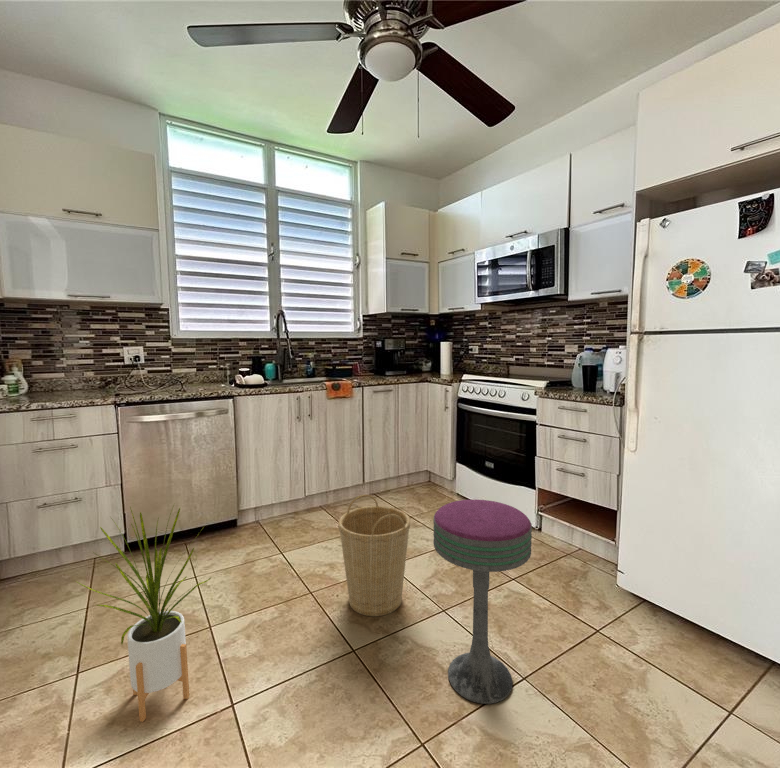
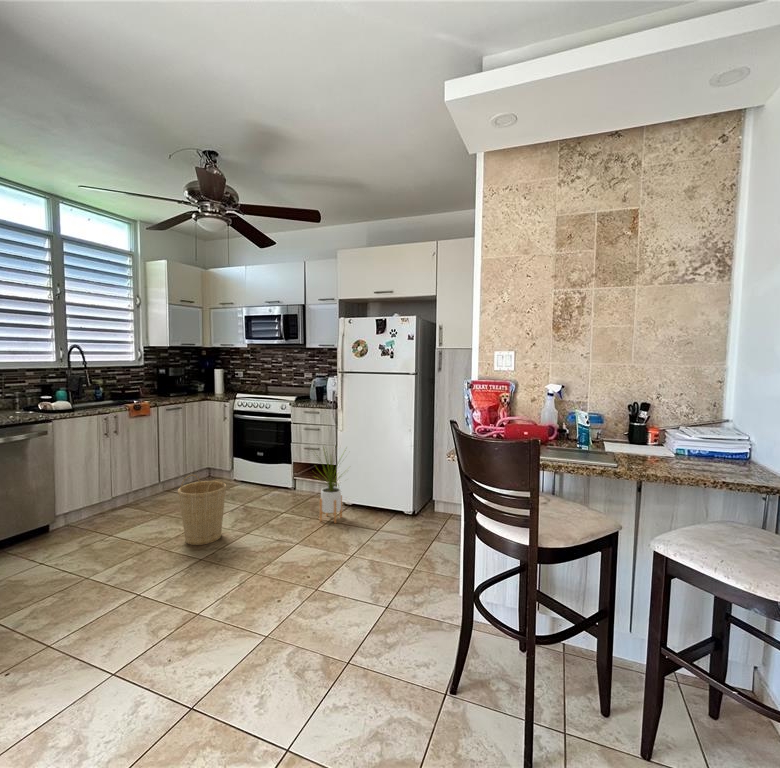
bar stool: present [433,500,532,704] -> none [251,459,299,554]
house plant: present [77,507,211,722] -> present [320,451,342,523]

